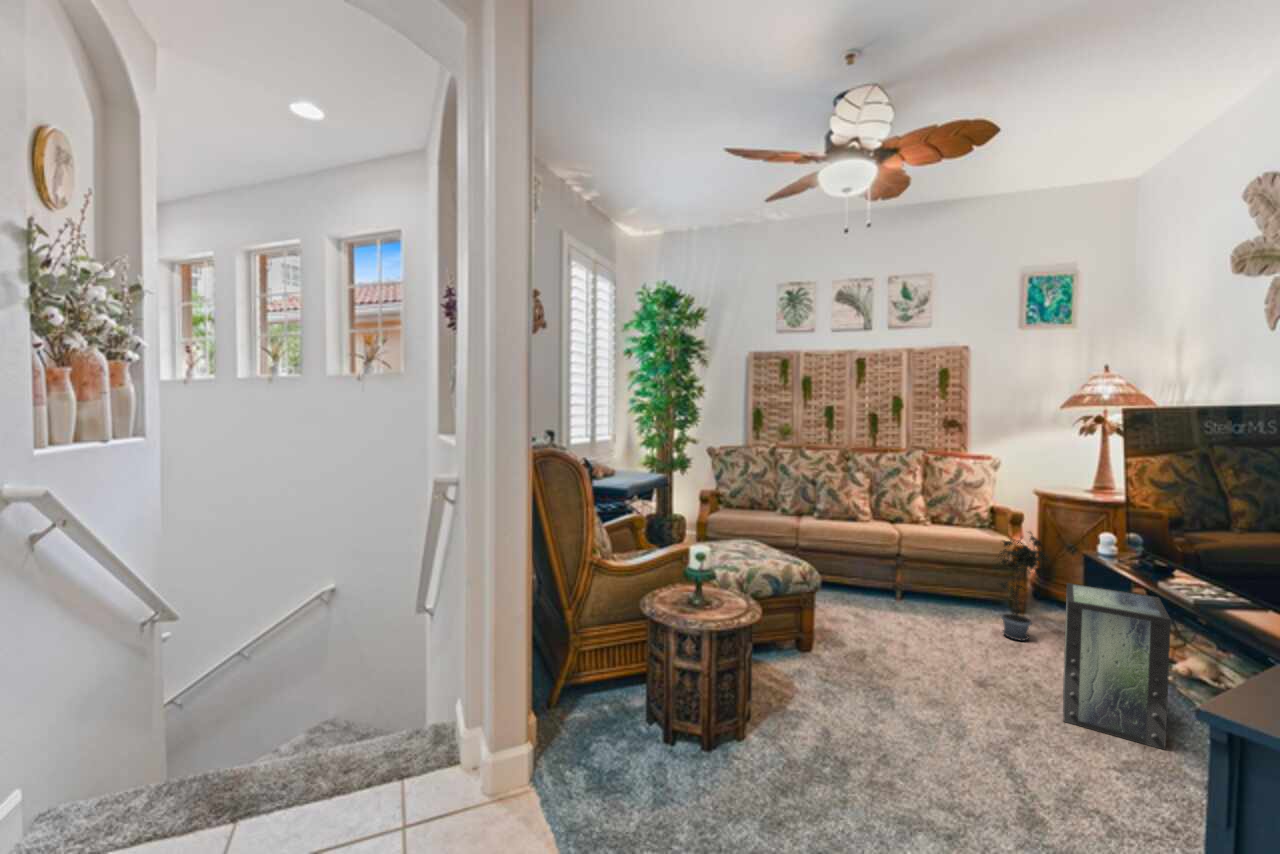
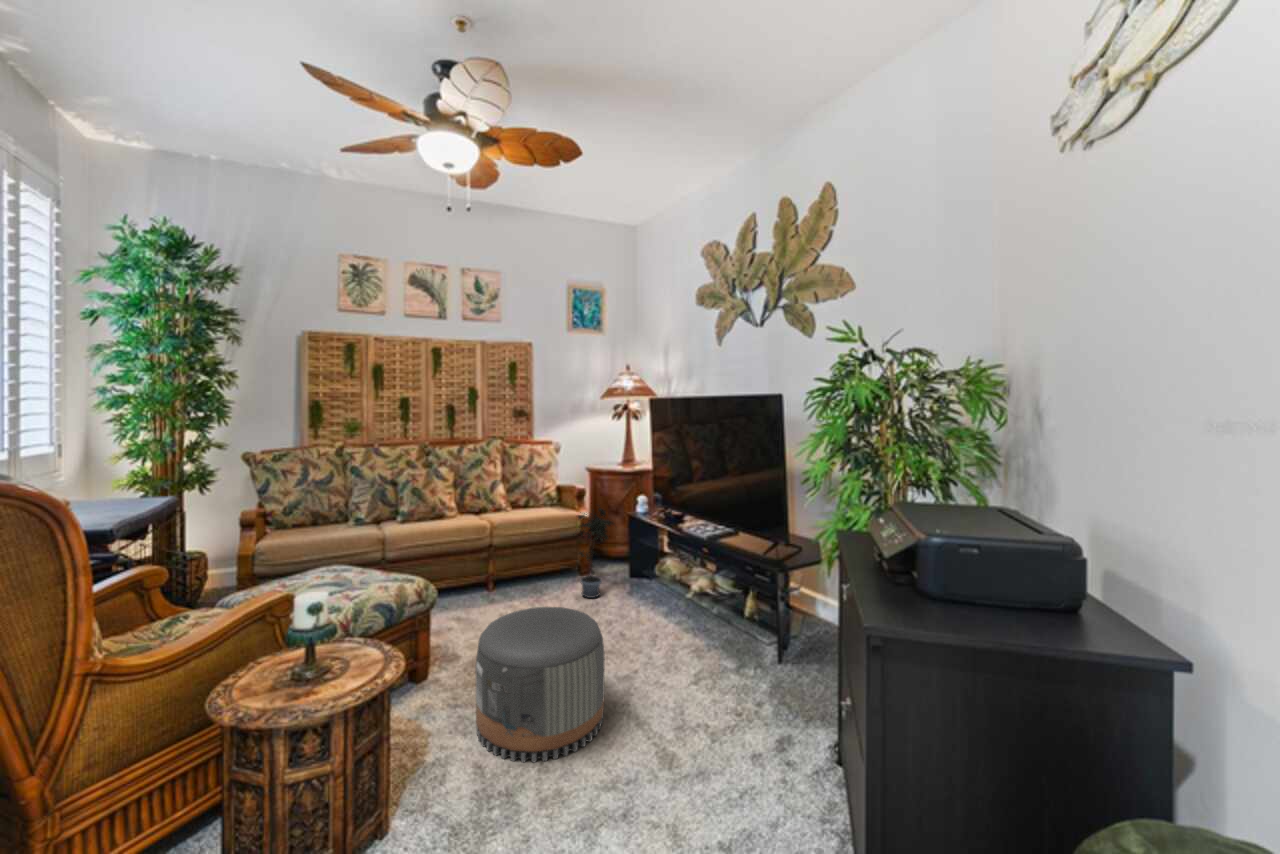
storage box: present [1063,583,1171,750] -> none [638,541,708,658]
pouf: none [835,612,975,763] -> present [475,607,605,762]

